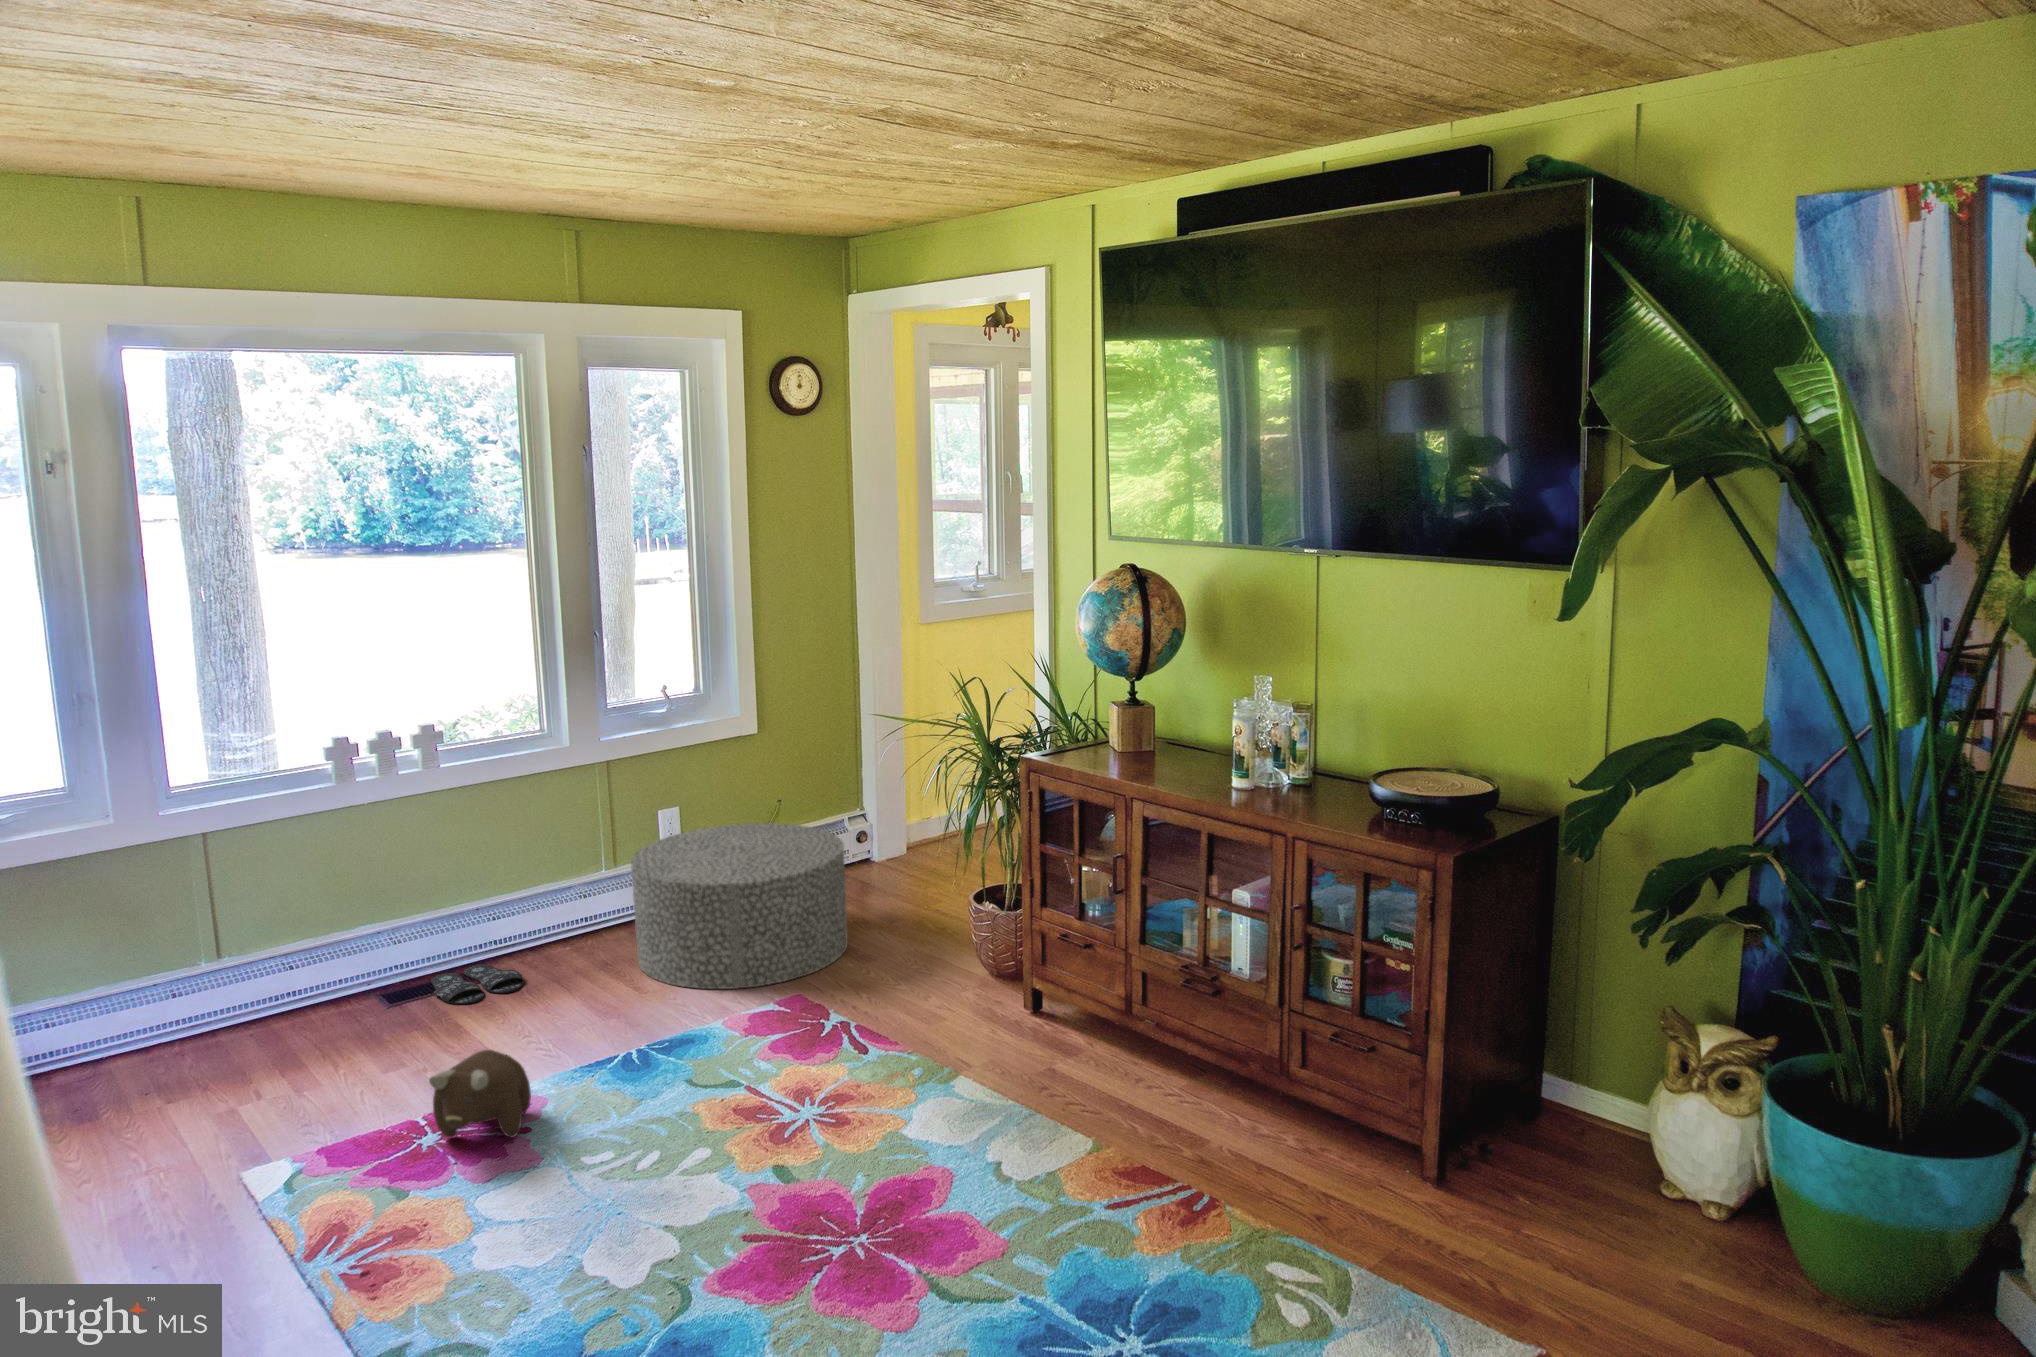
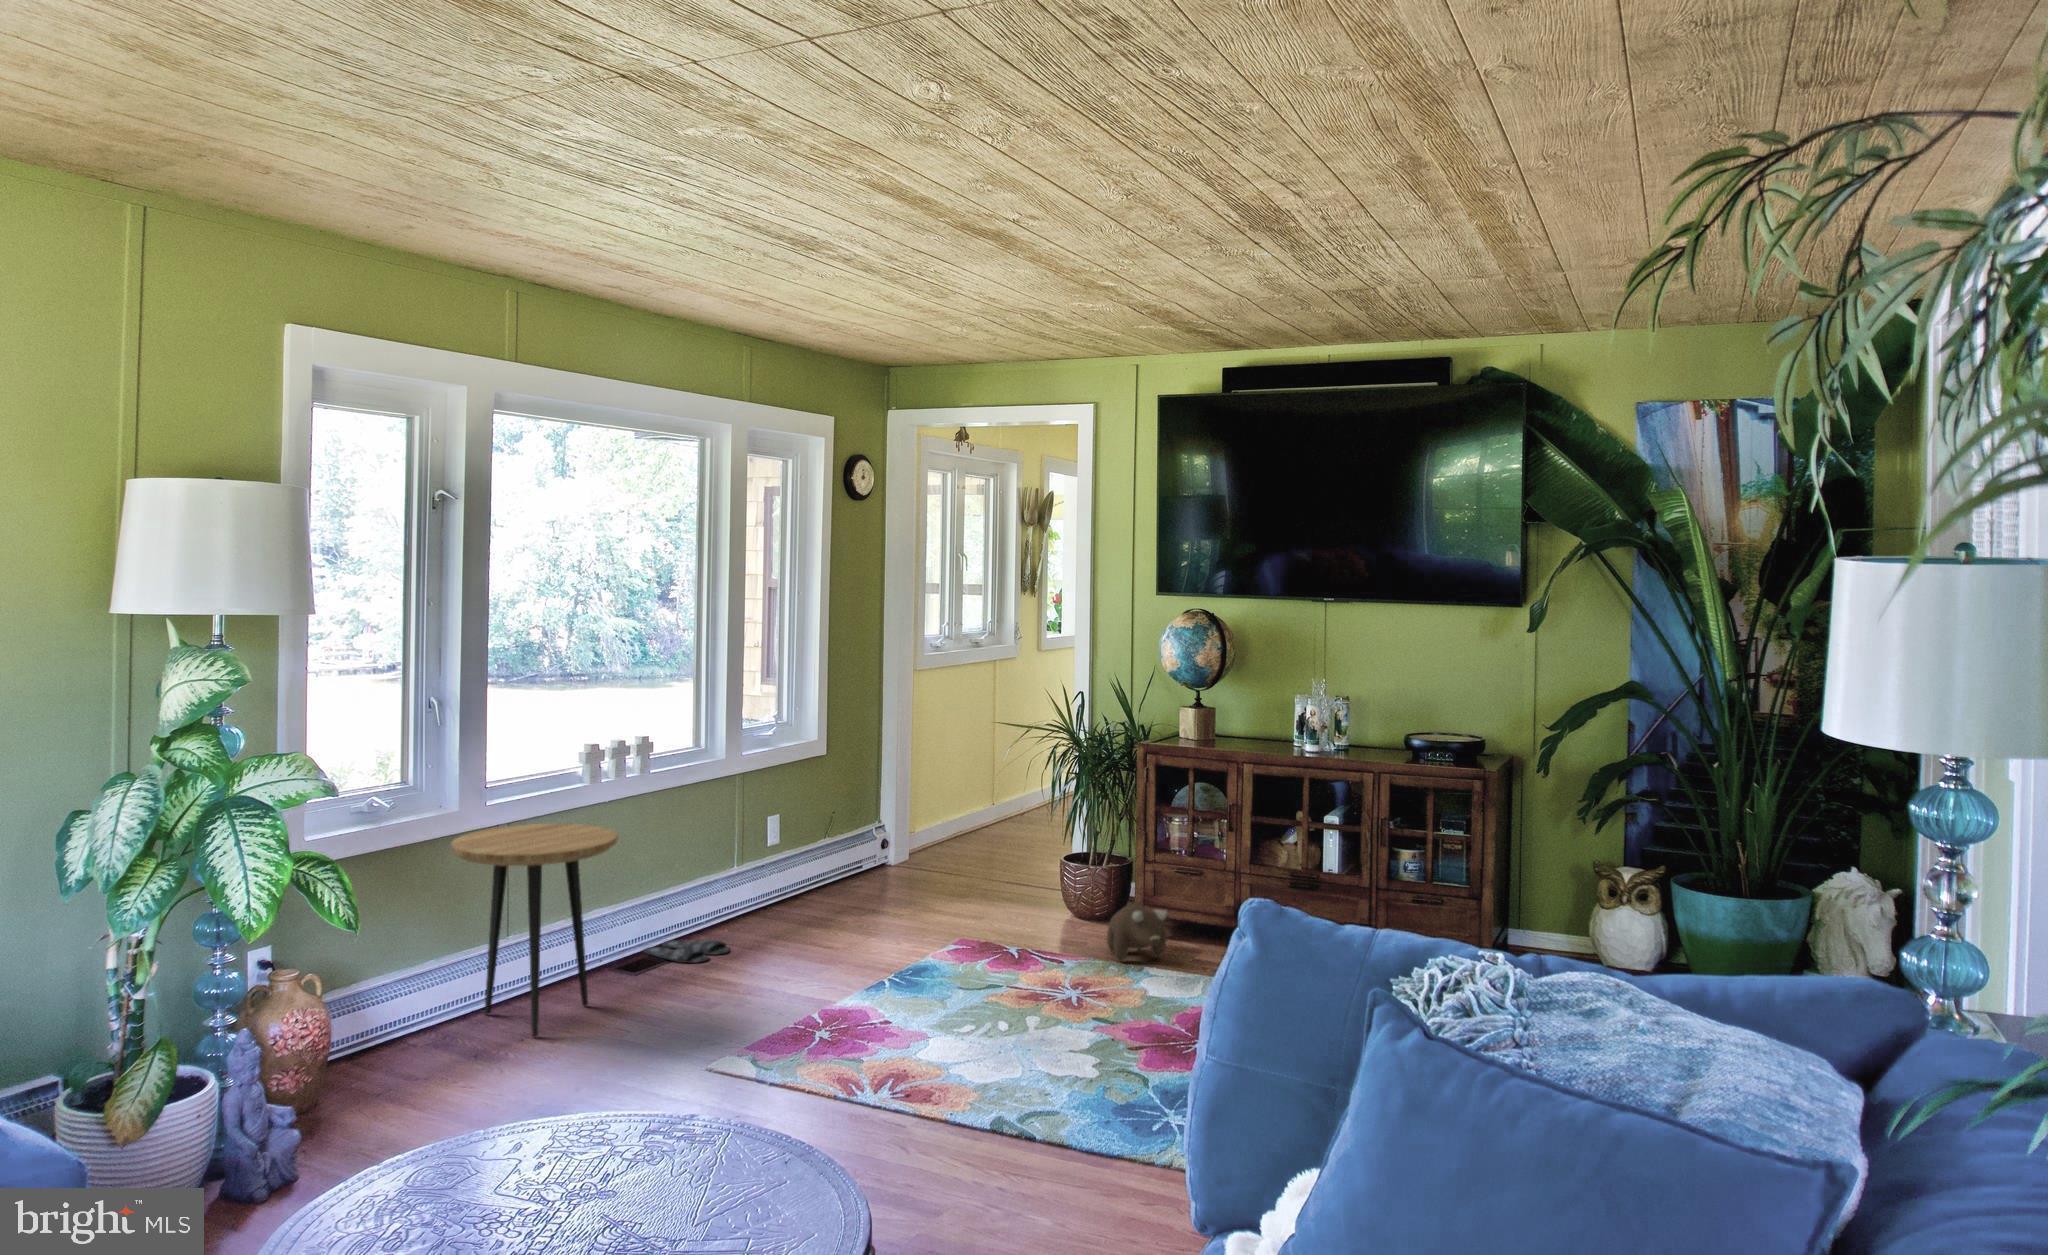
ottoman: present [631,823,848,989] -> none [789,821,956,940]
side table: none [48,843,268,1106] -> present [451,824,618,1037]
plush toy: present [429,1050,531,1138] -> present [1107,904,1167,962]

